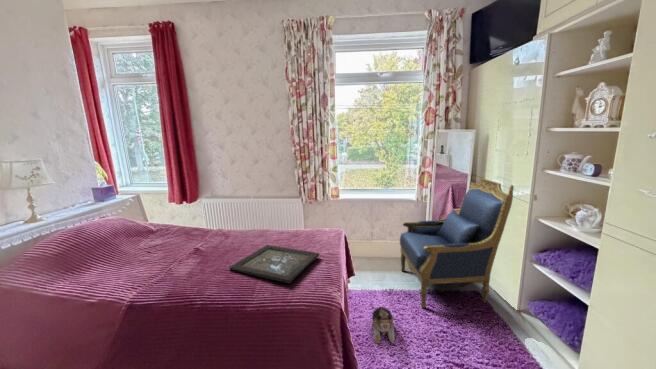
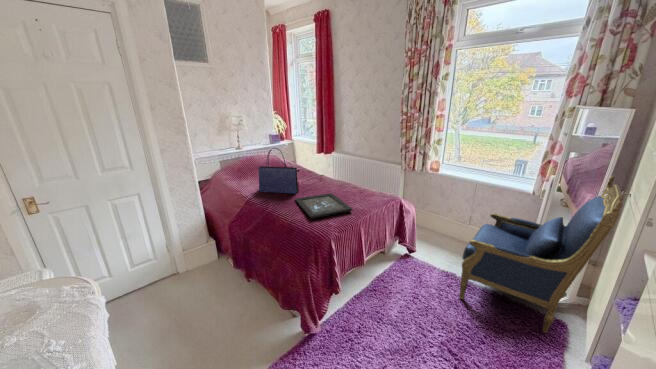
tote bag: none [141,197,220,279] -> present [259,148,299,194]
plush toy: present [372,307,395,343] -> none [380,273,417,303]

